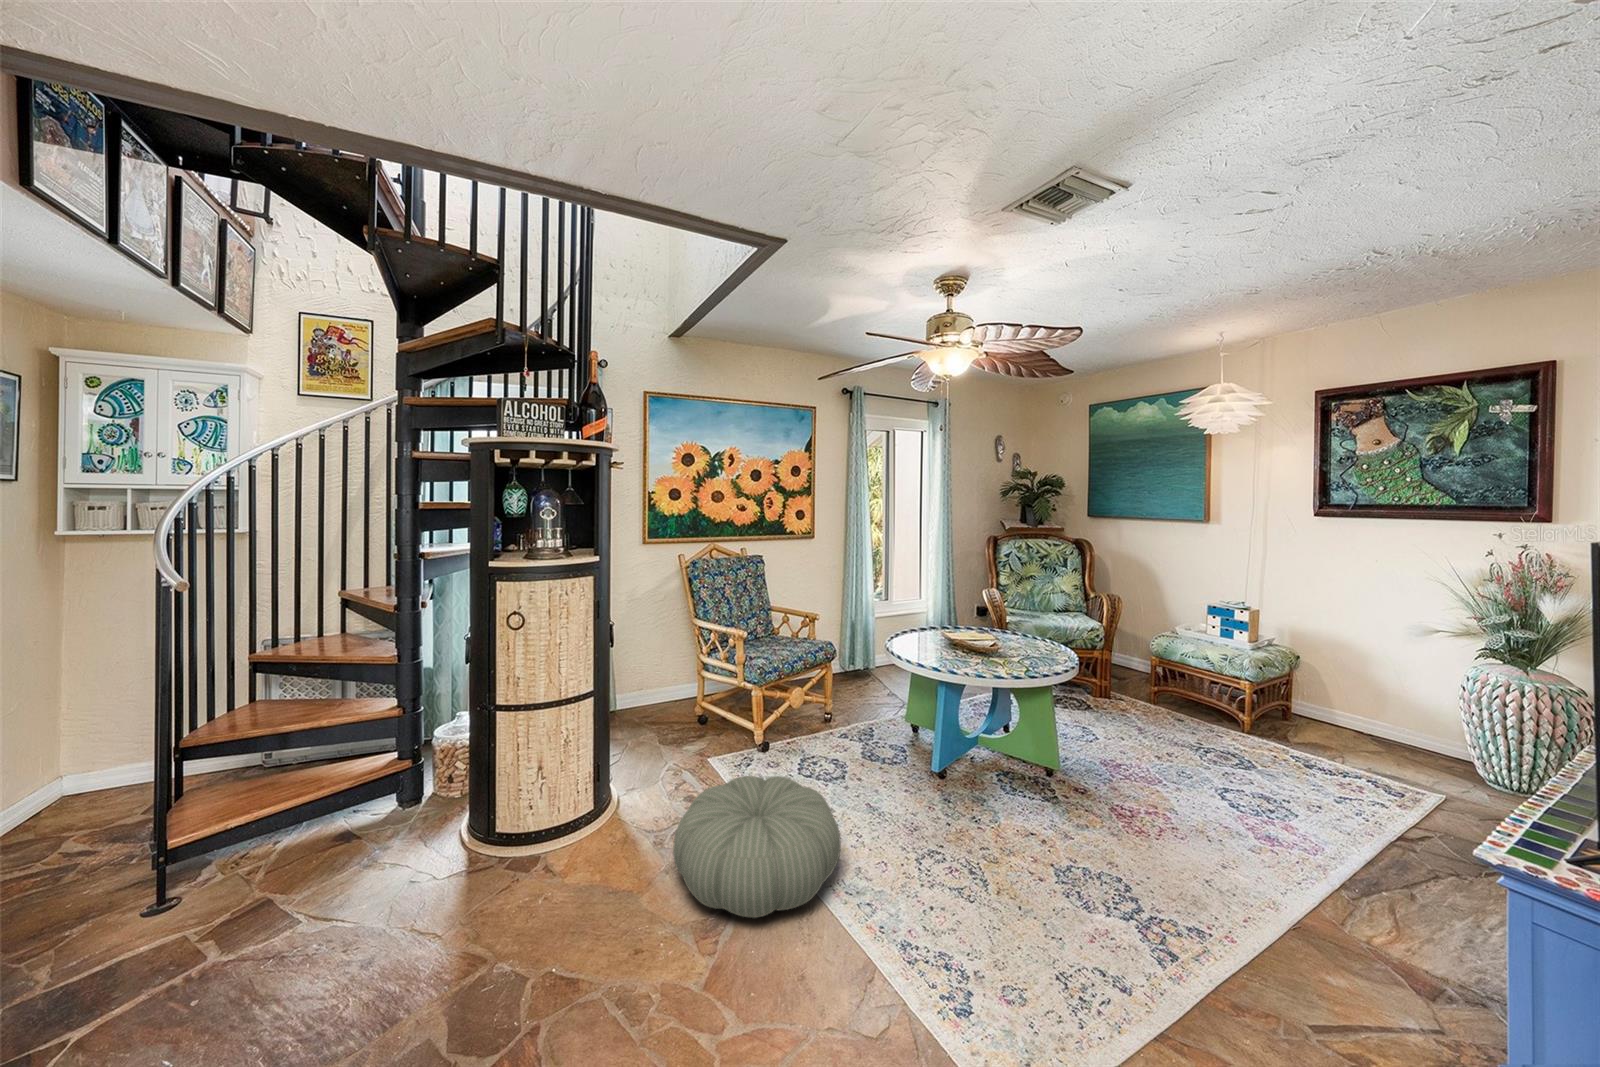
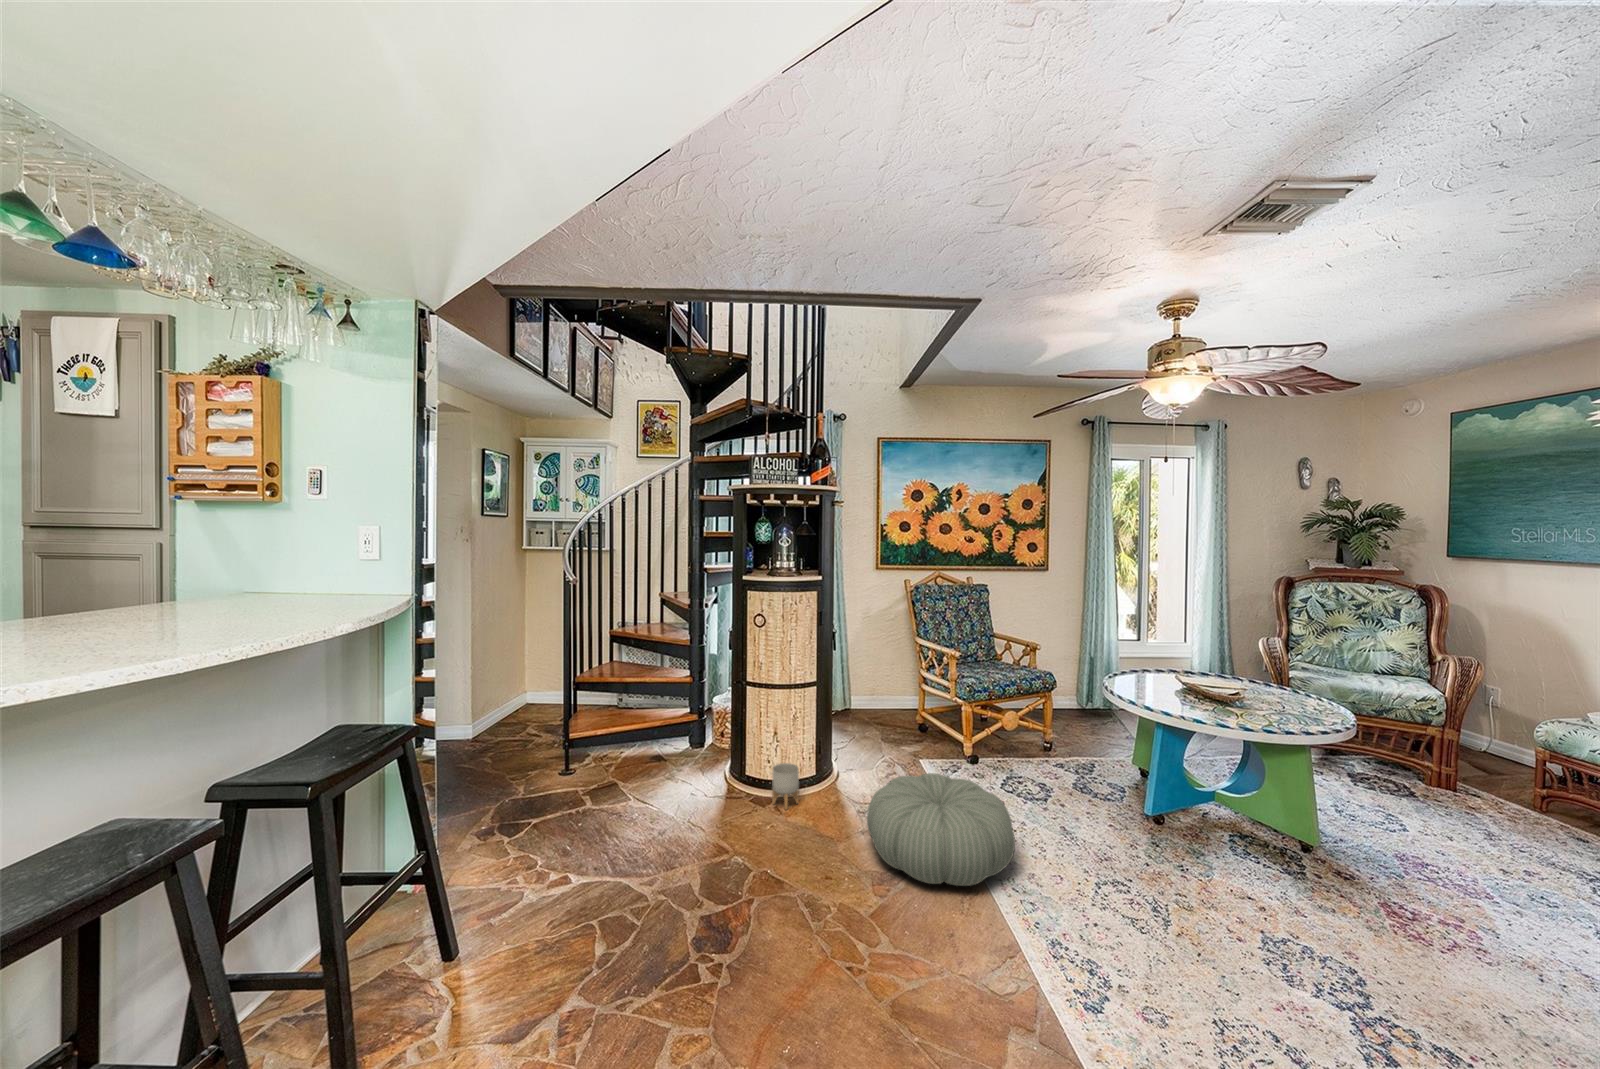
planter: none [538,799,576,862] -> present [772,763,799,810]

